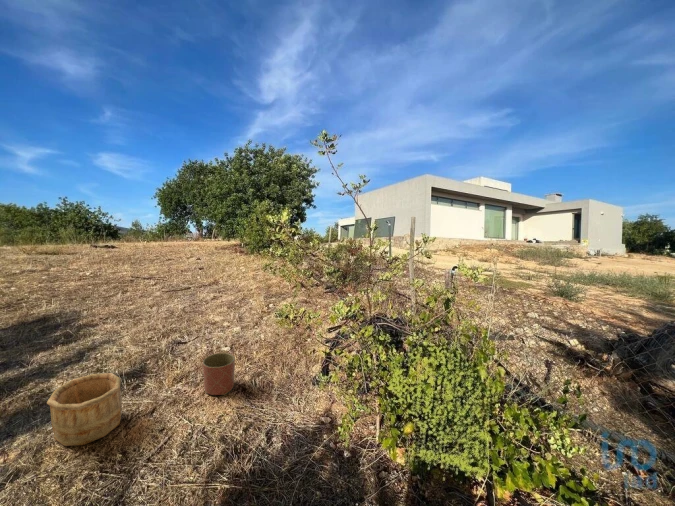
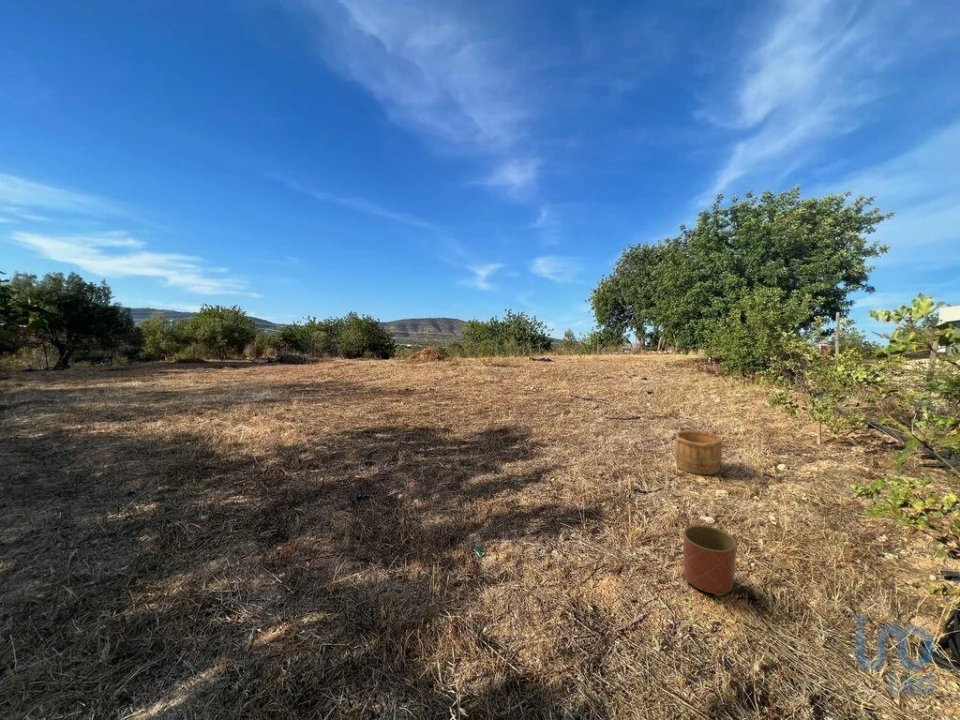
wooden bucket: present [47,373,122,446] -> present [675,430,723,475]

